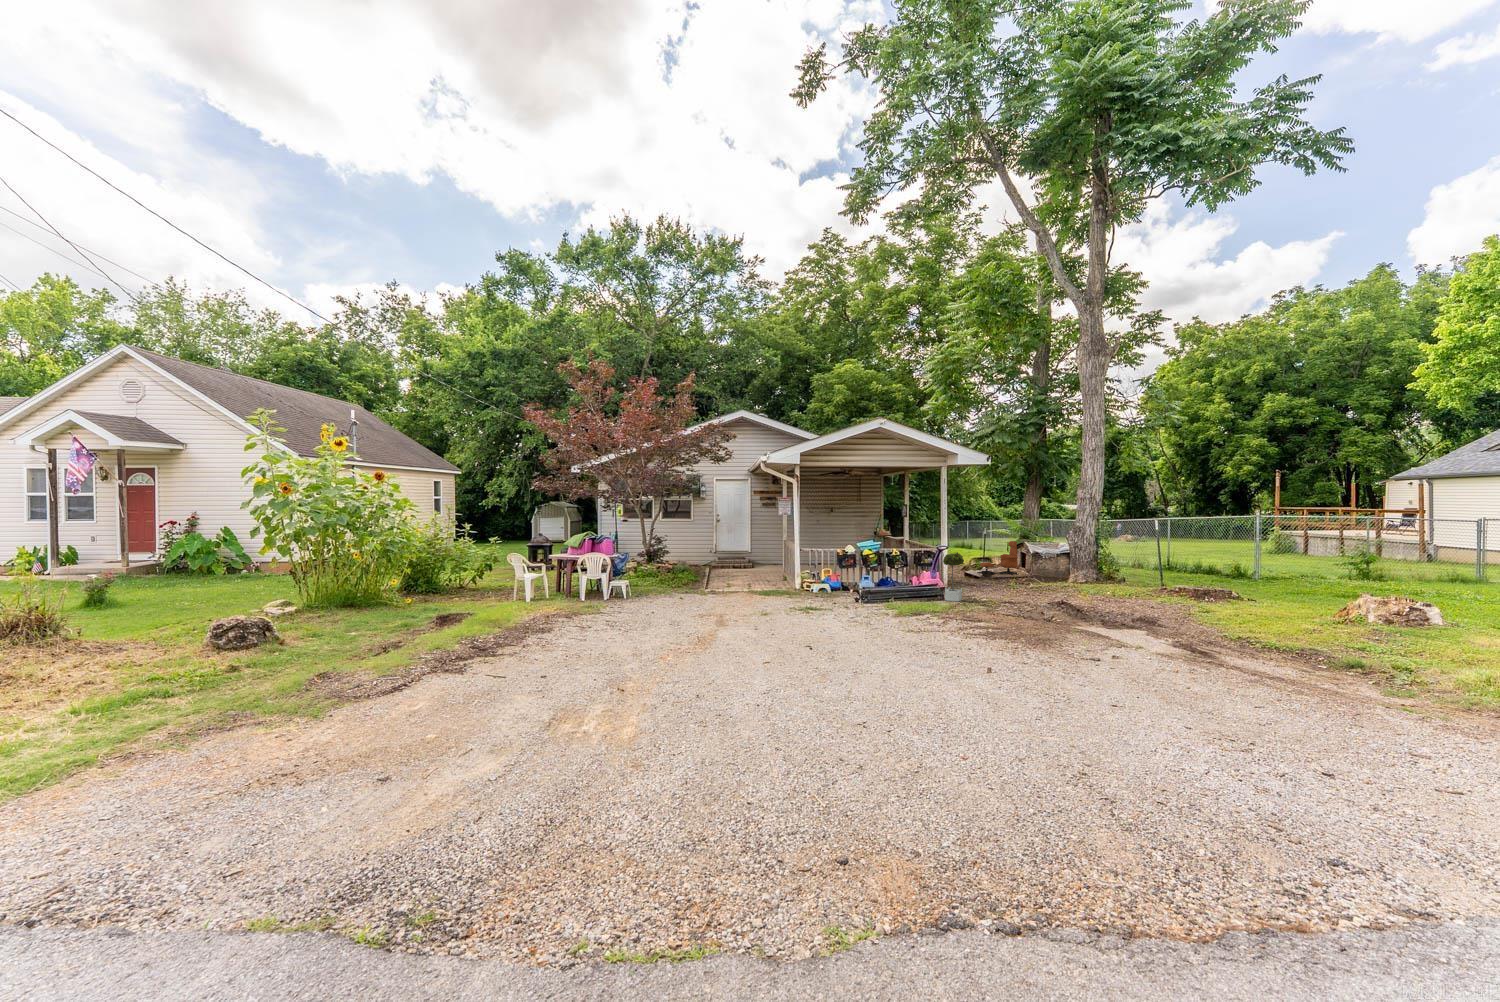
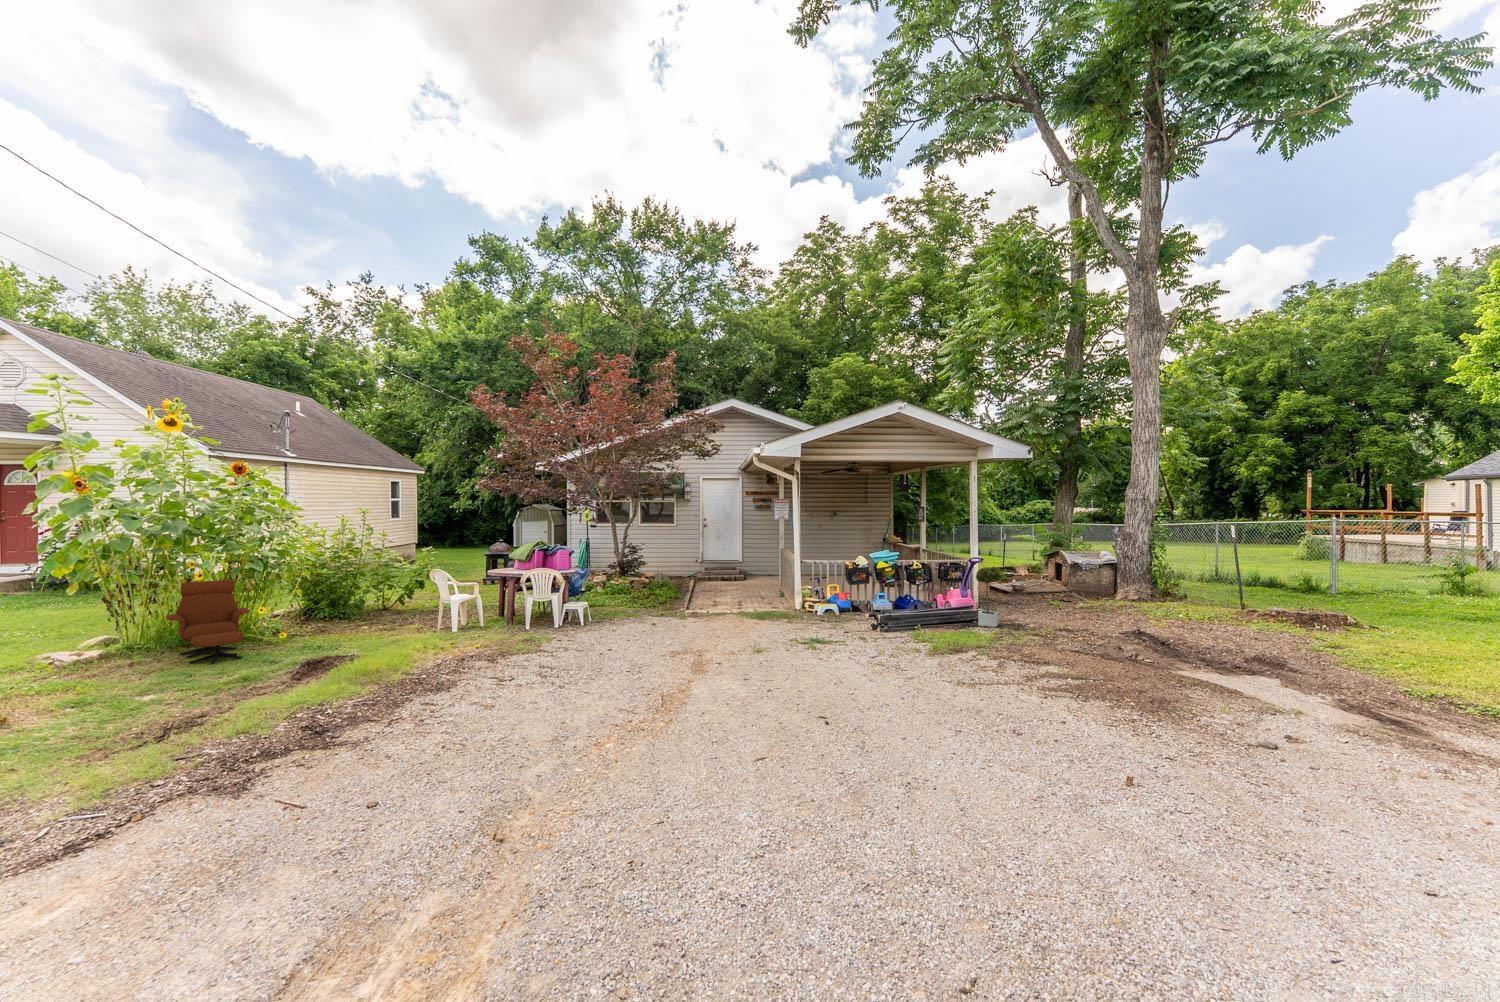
lounge chair: present [978,541,1019,575] -> present [166,580,249,664]

